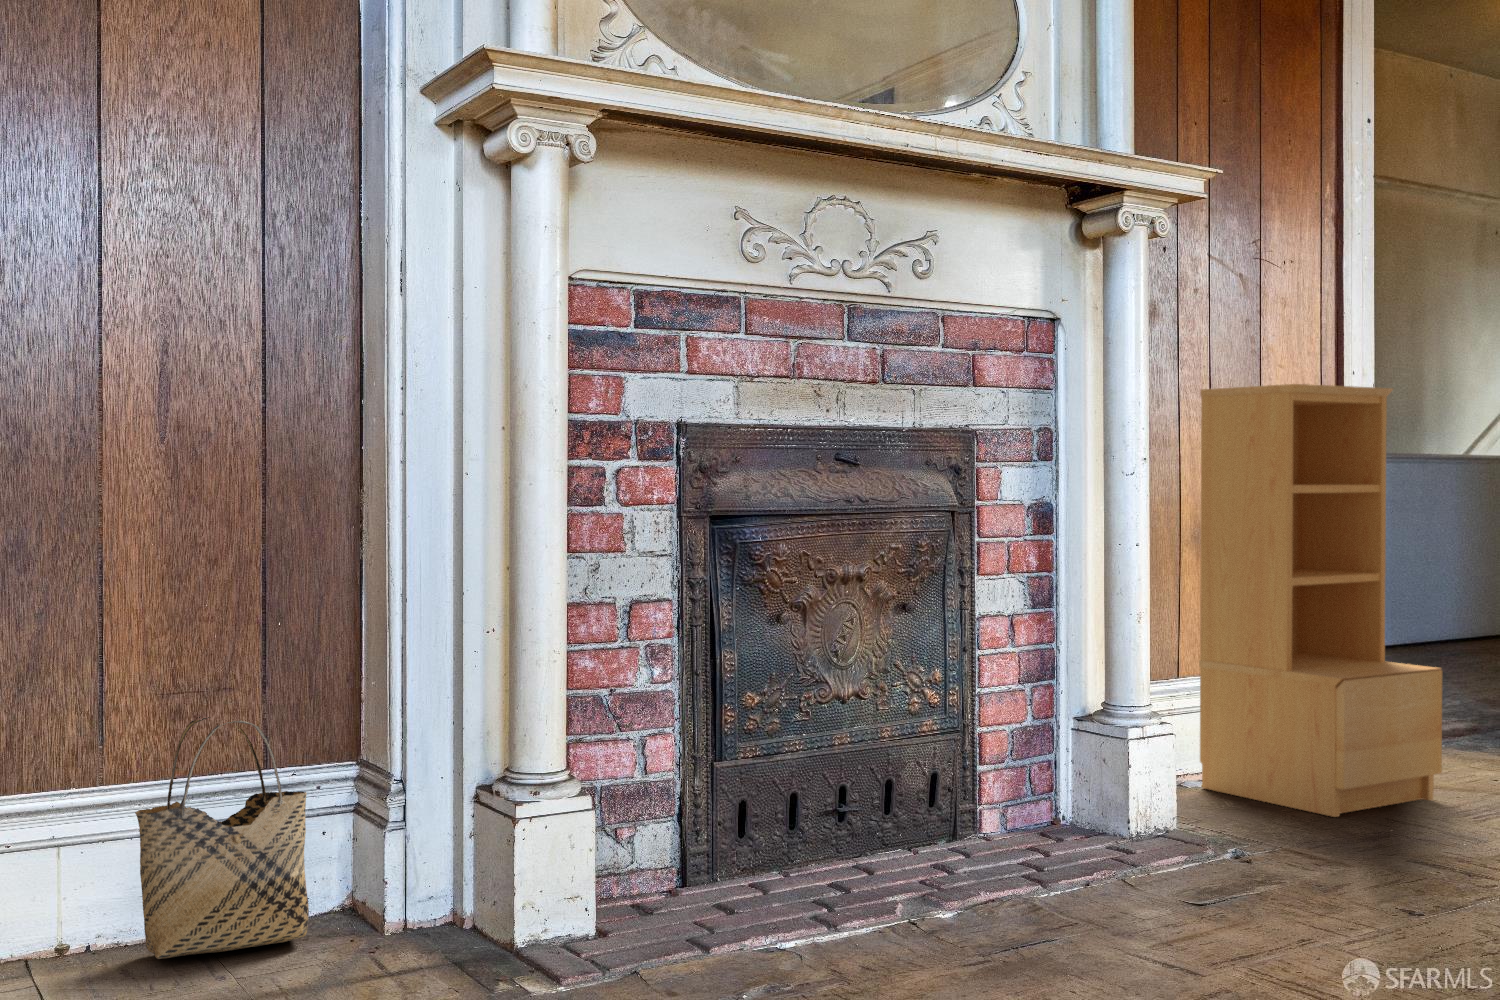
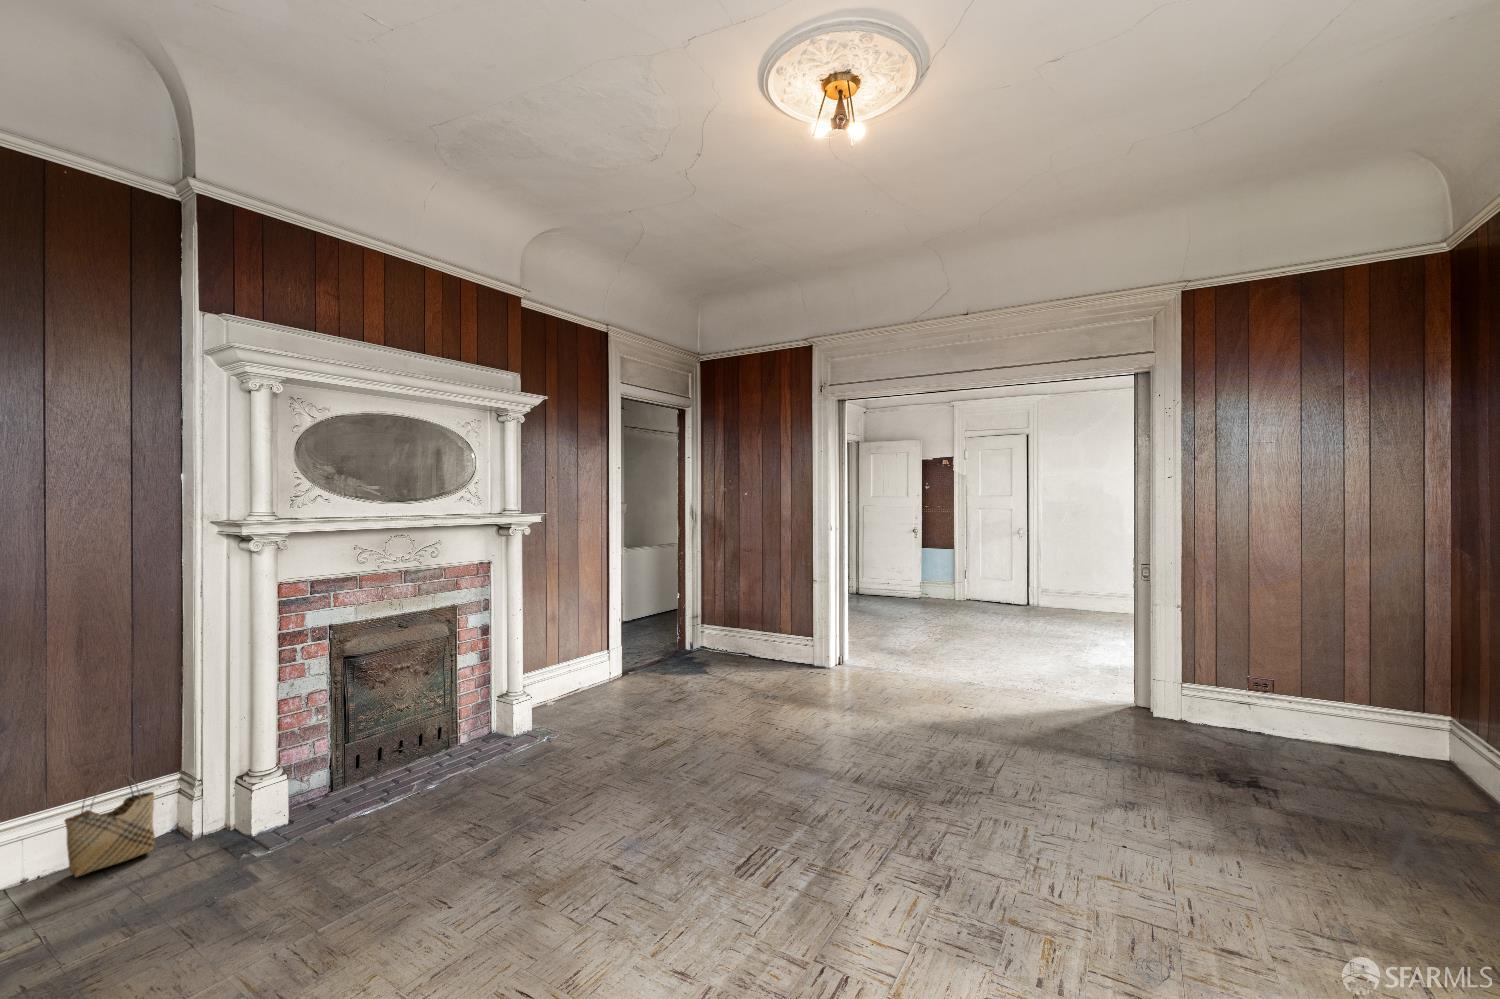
bookshelf: present [1199,384,1442,817] -> none [551,567,628,714]

